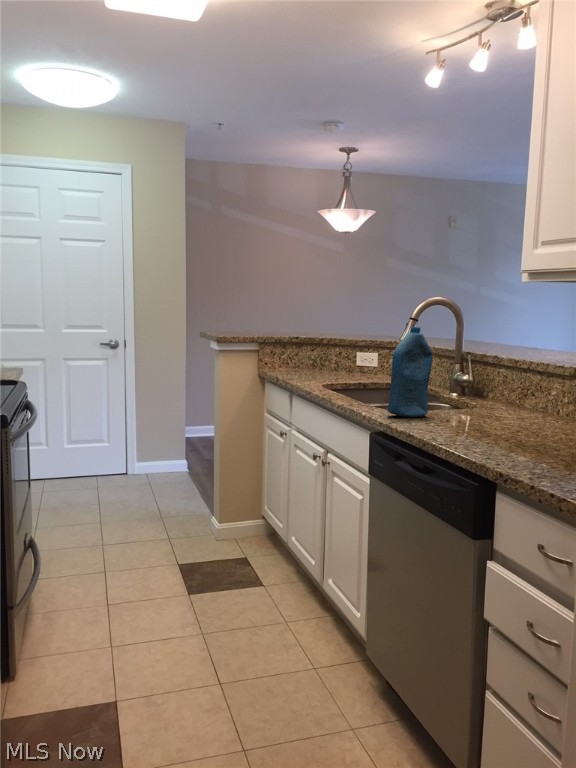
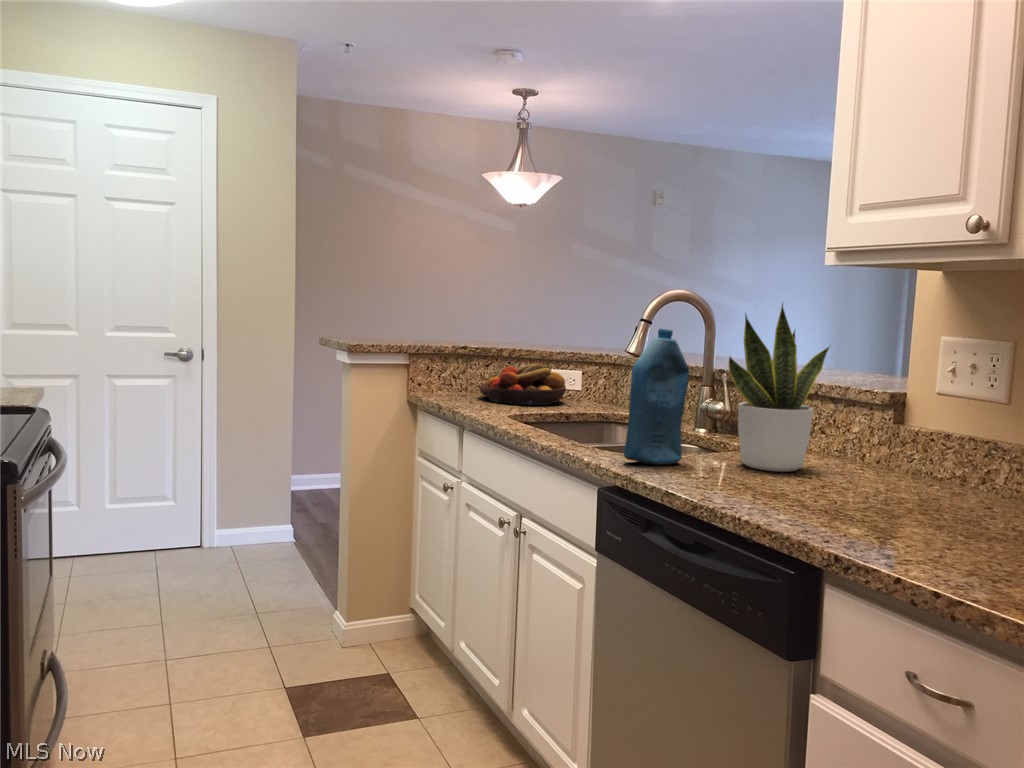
potted plant: none [459,306,534,422] -> present [728,303,830,472]
fruit bowl: none [306,349,366,377] -> present [480,364,566,405]

